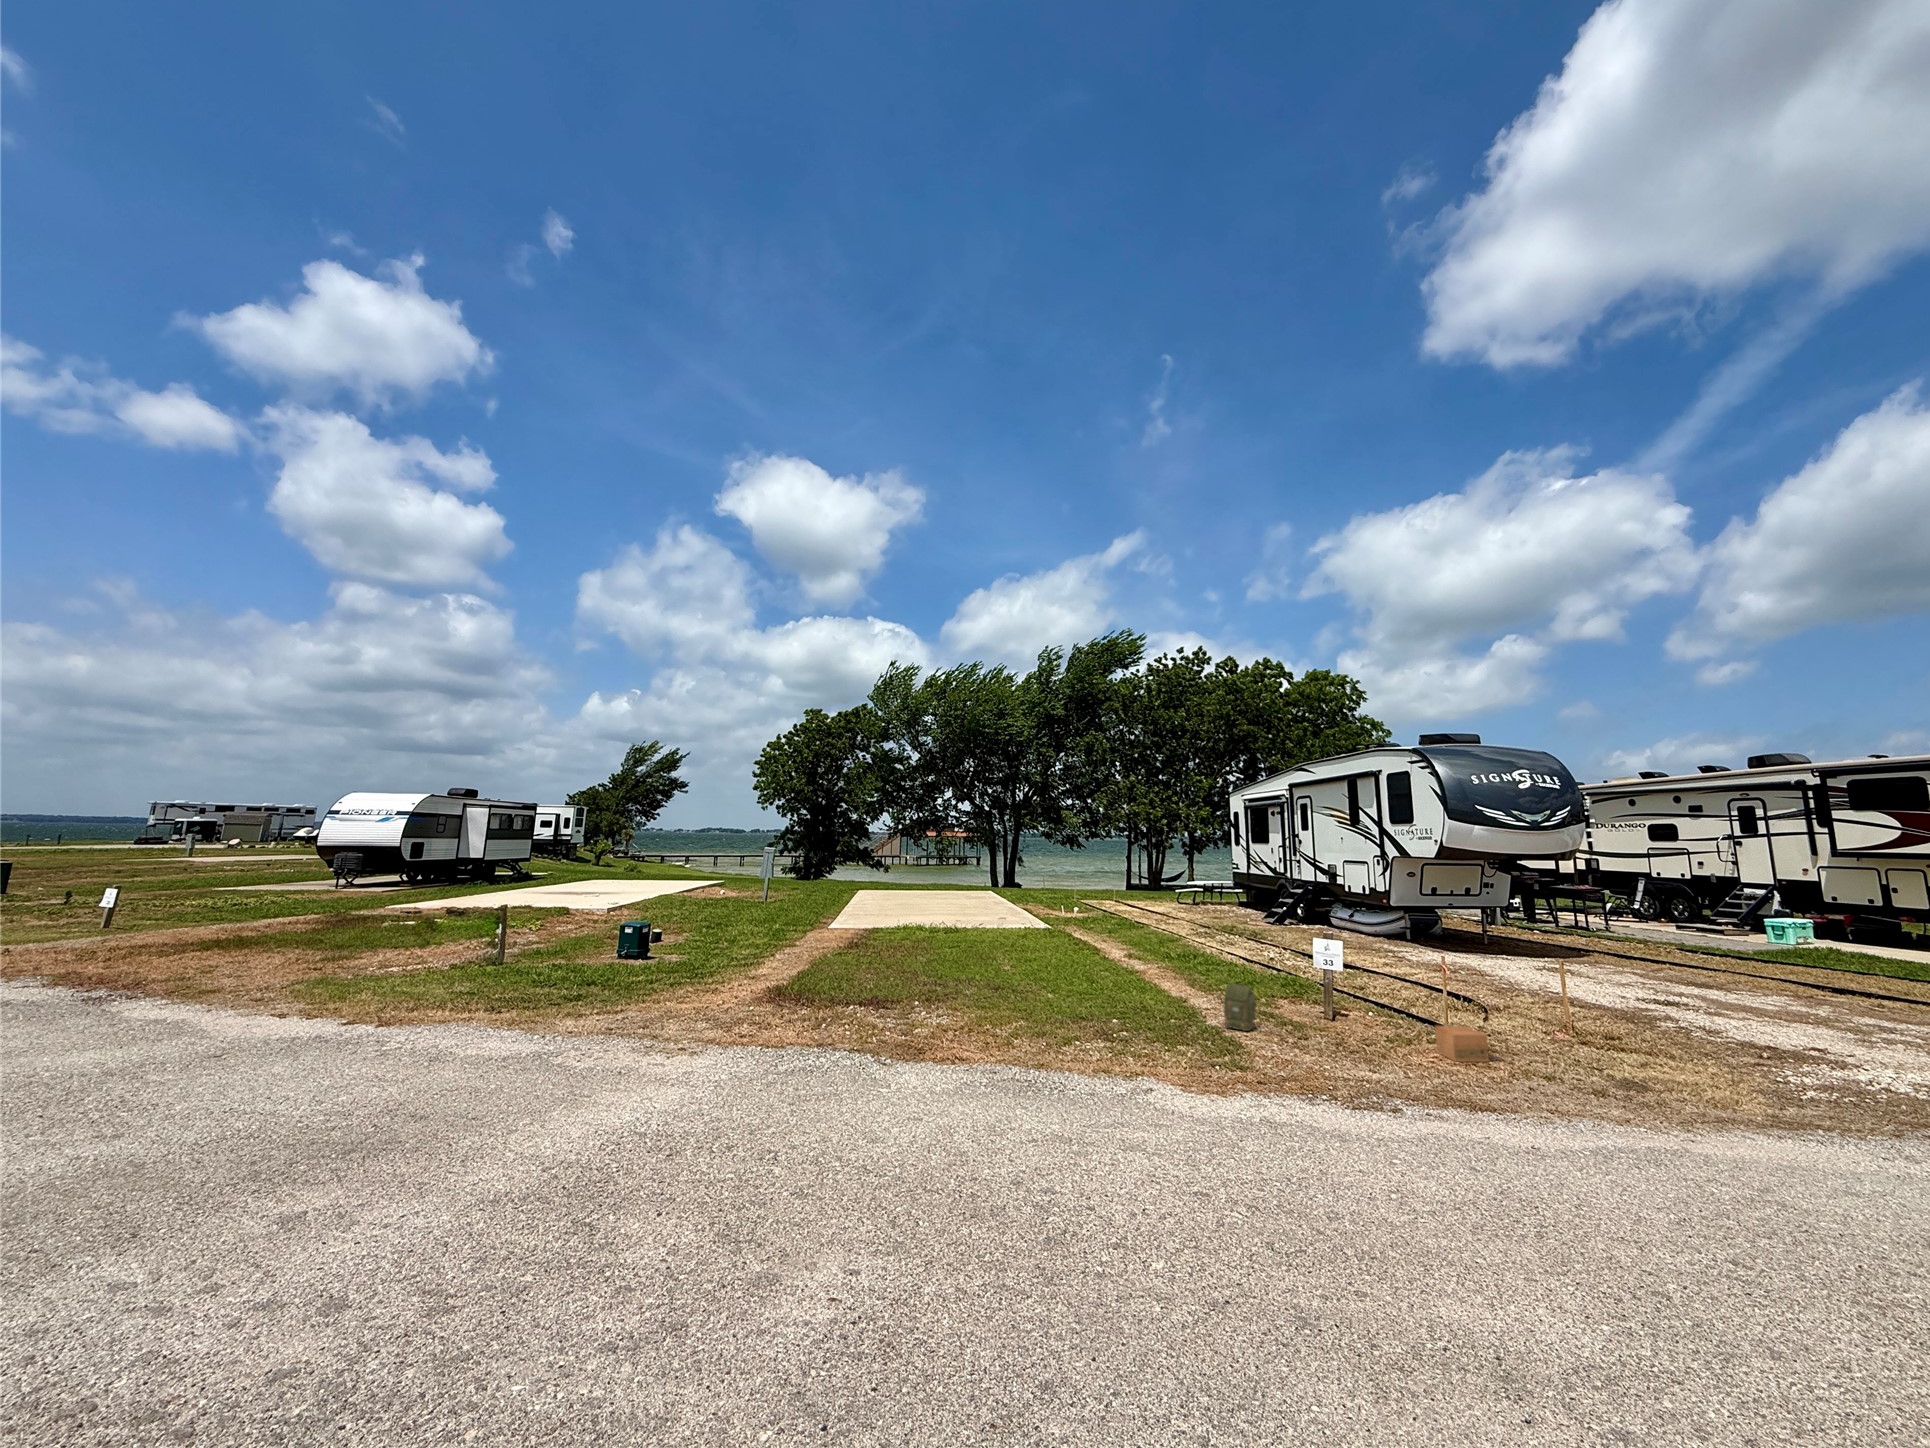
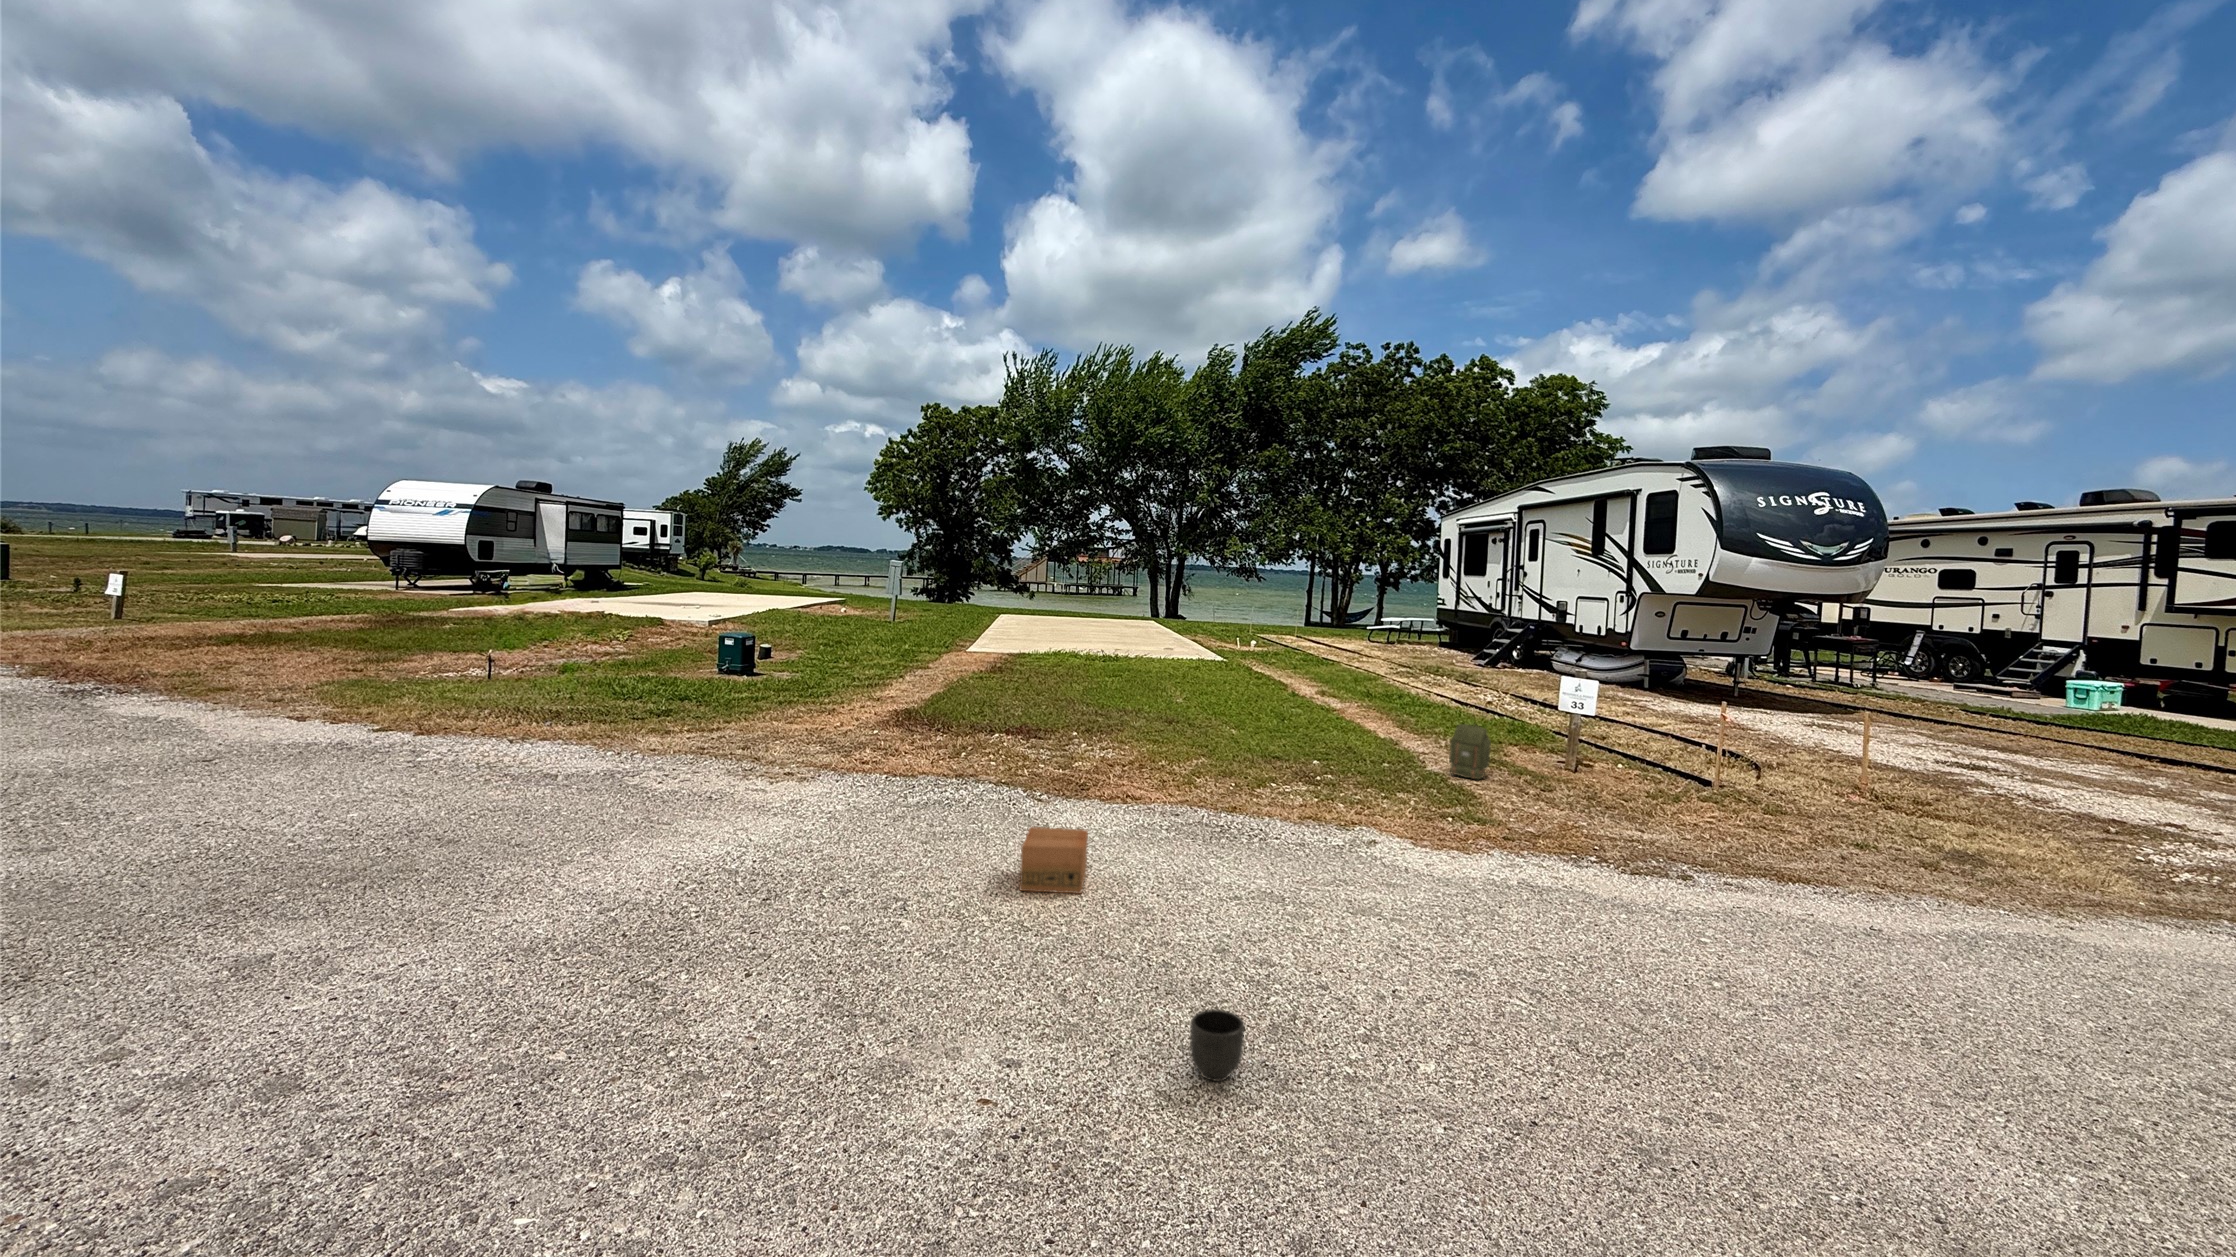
cardboard box: present [1435,1026,1489,1062] -> present [1020,827,1088,893]
planter: none [983,1224,1022,1281] -> present [1190,1009,1245,1081]

